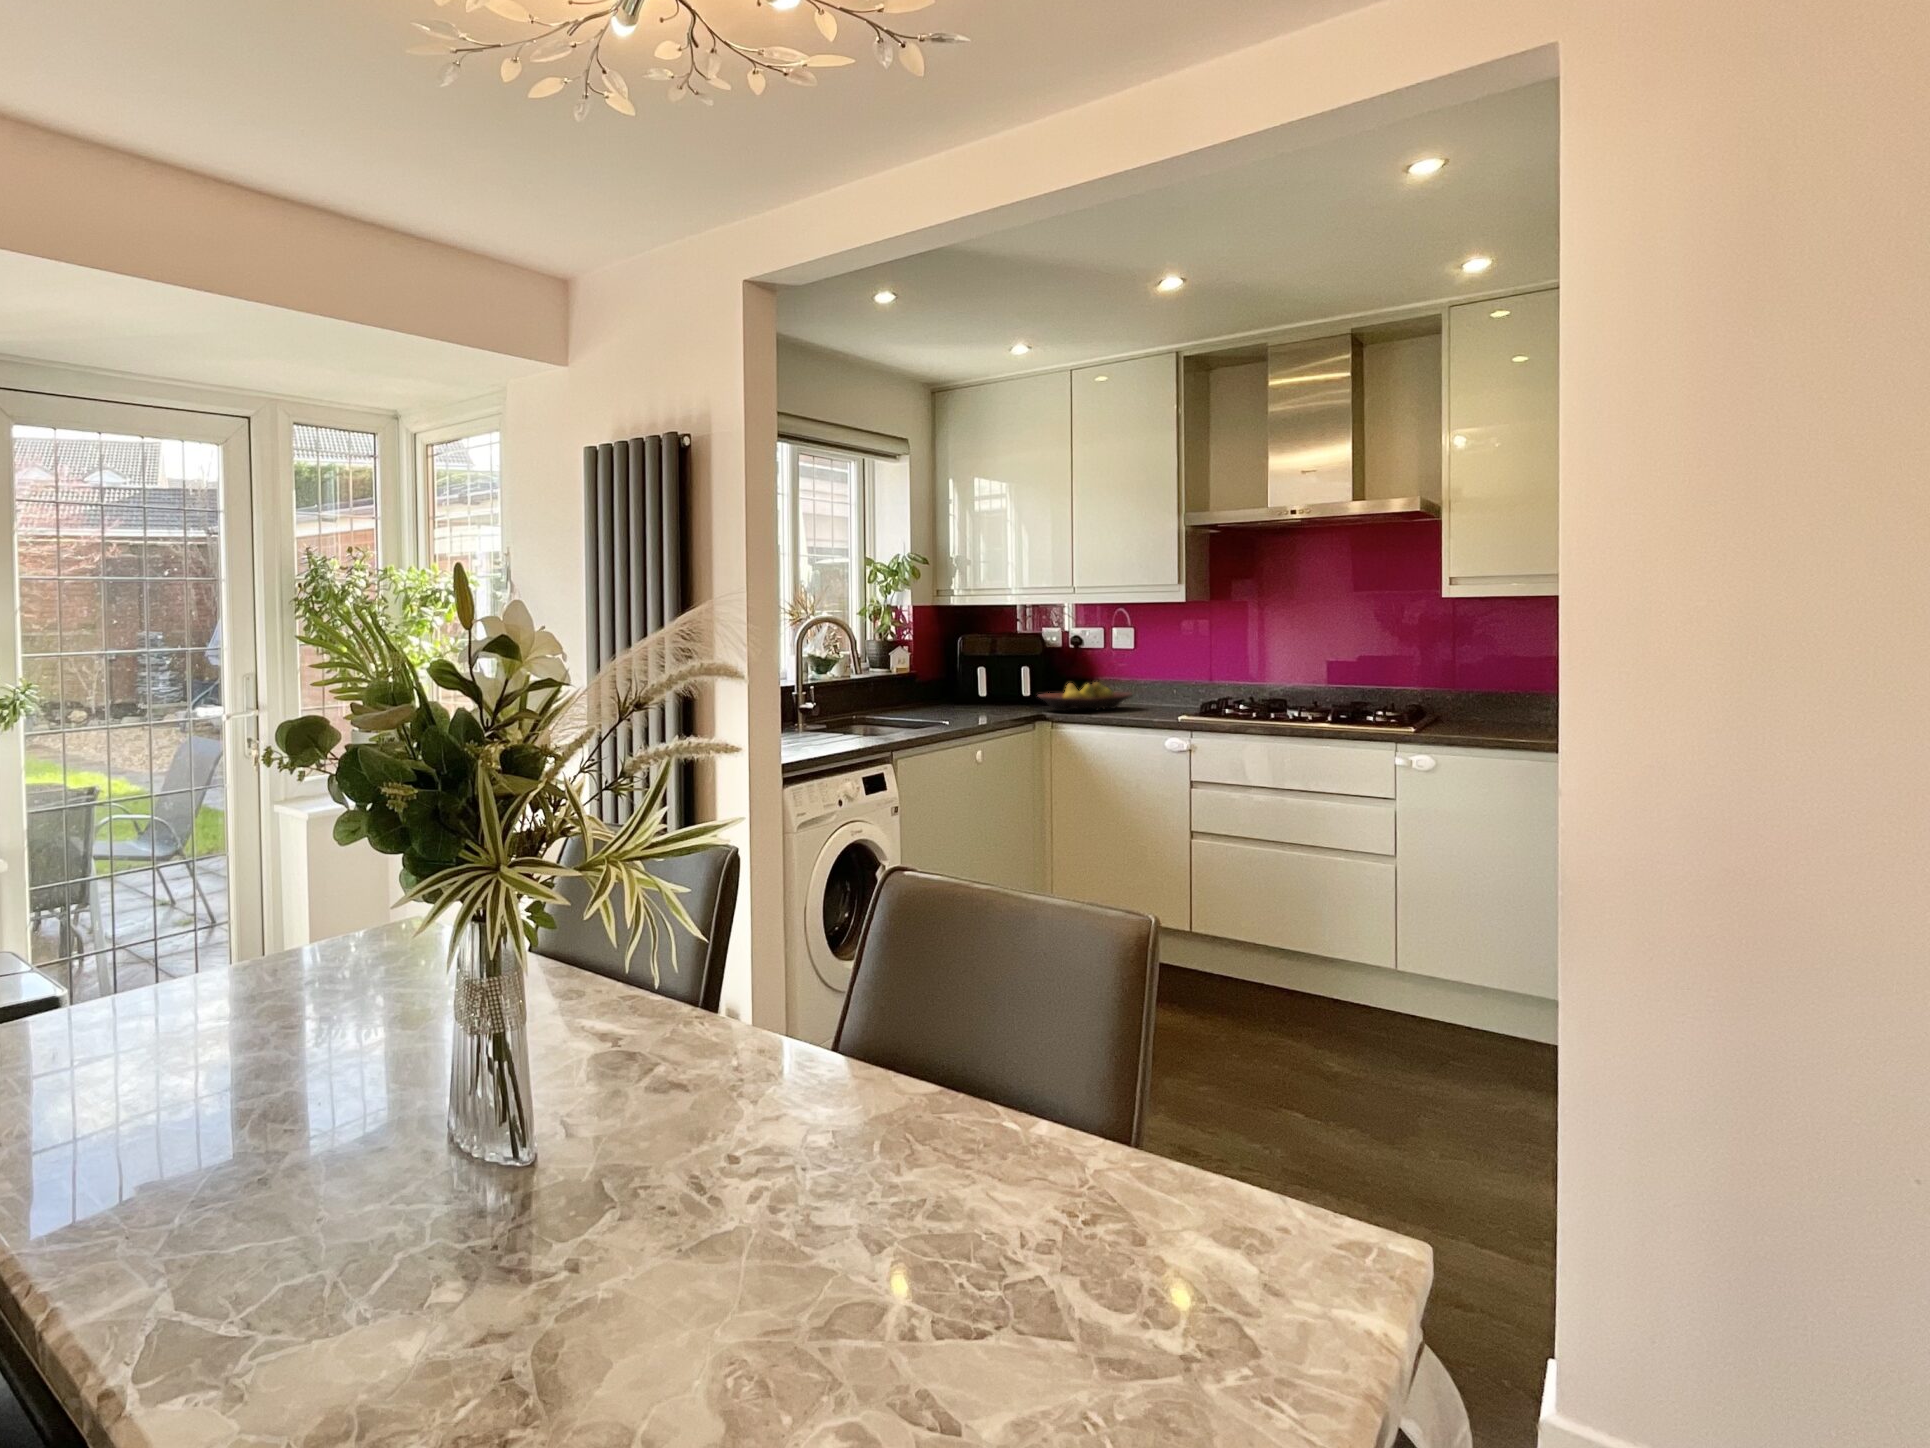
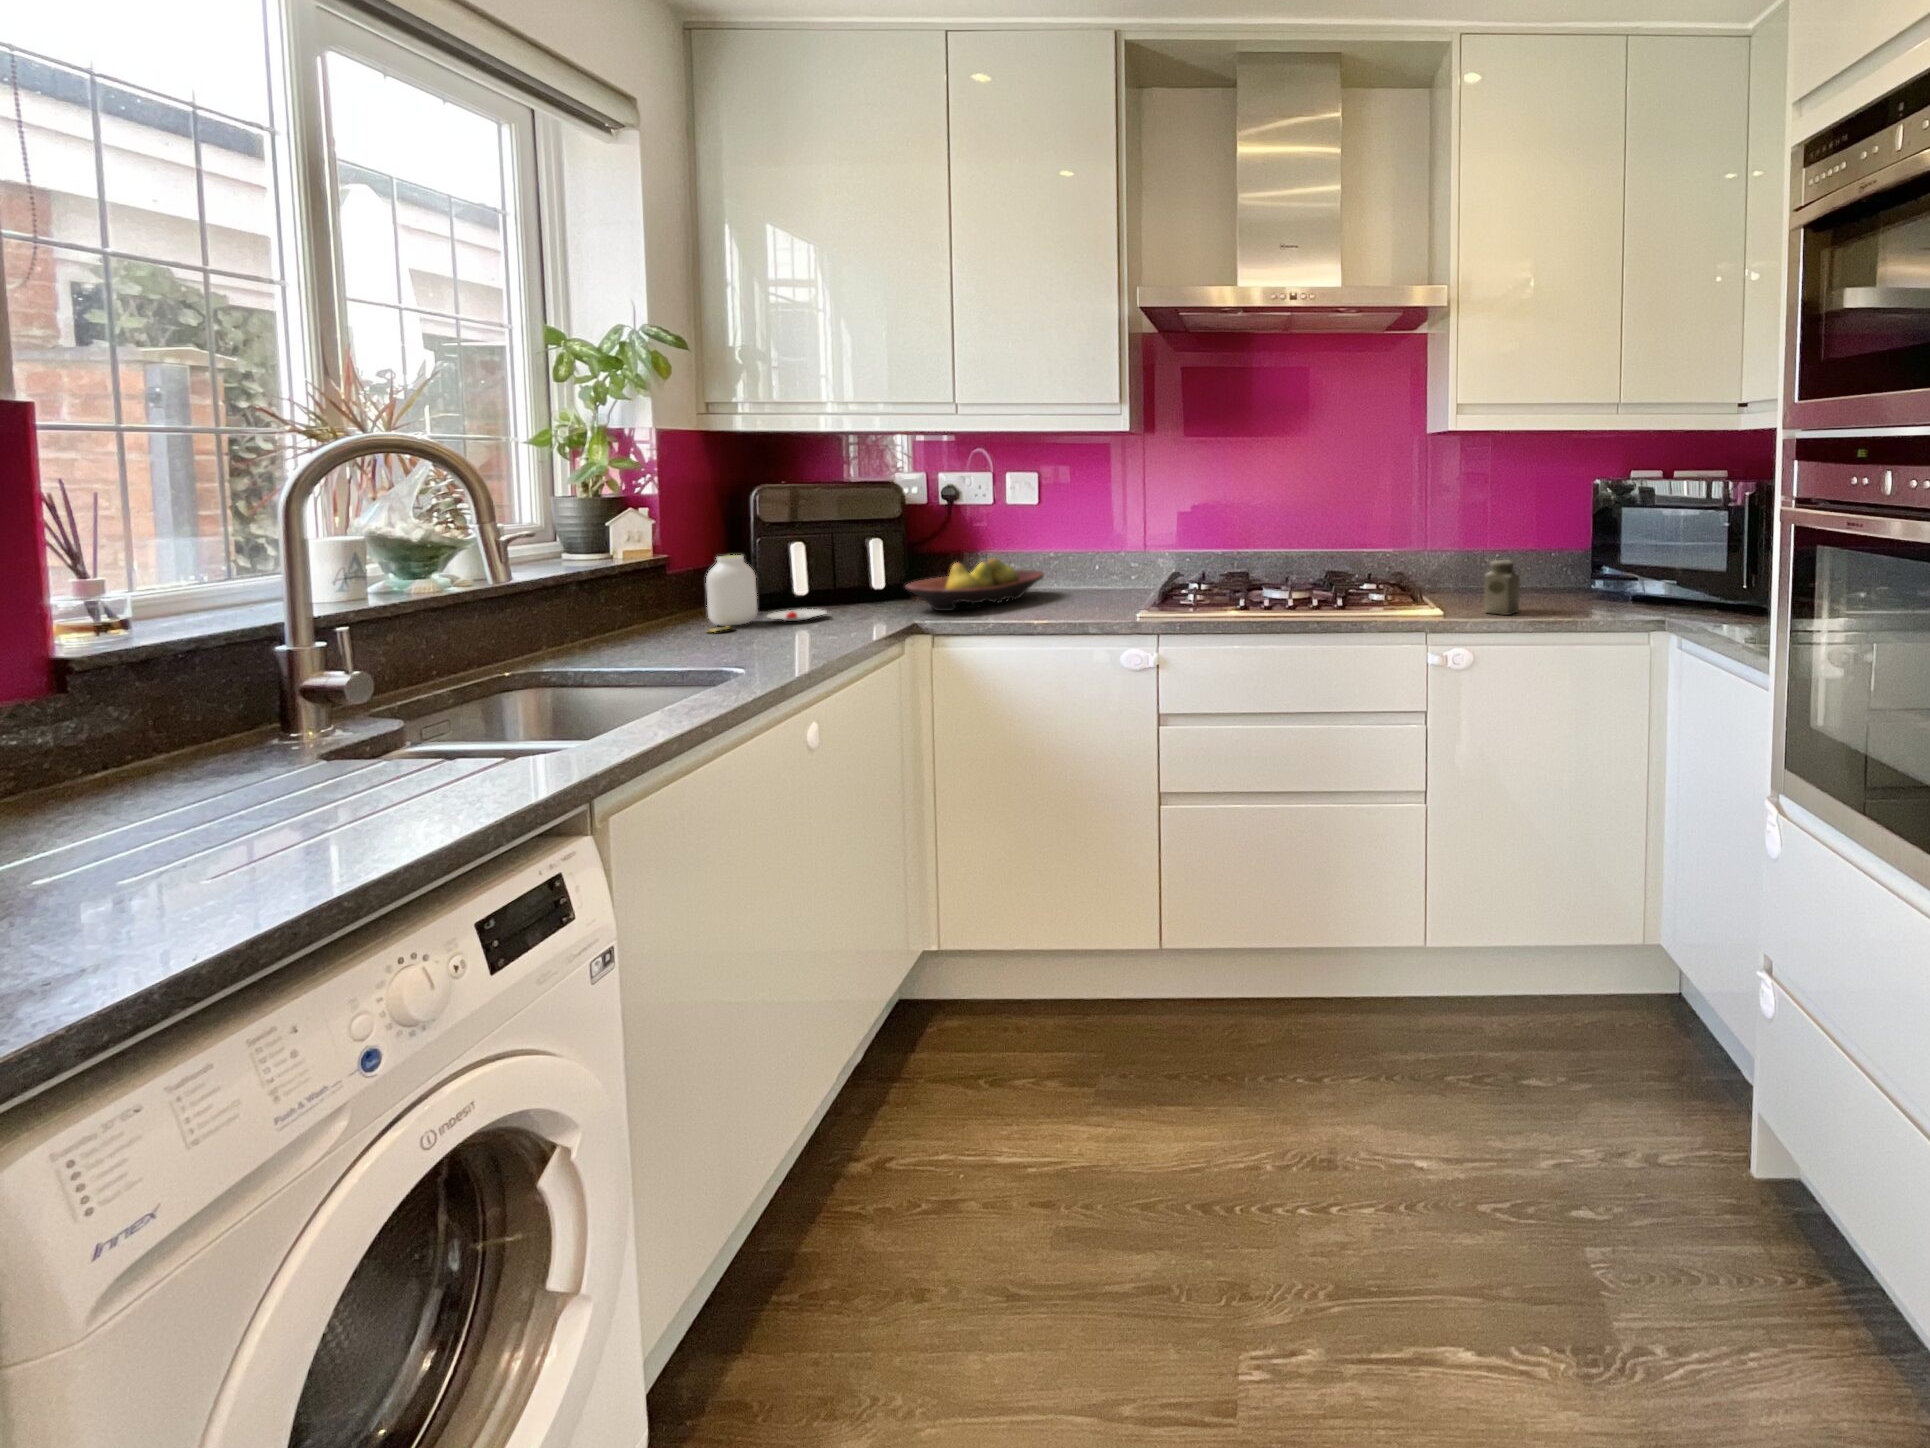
jar: none [932,673,995,712] -> present [706,555,826,632]
salt shaker: none [1459,692,1496,734] -> present [1484,560,1520,615]

